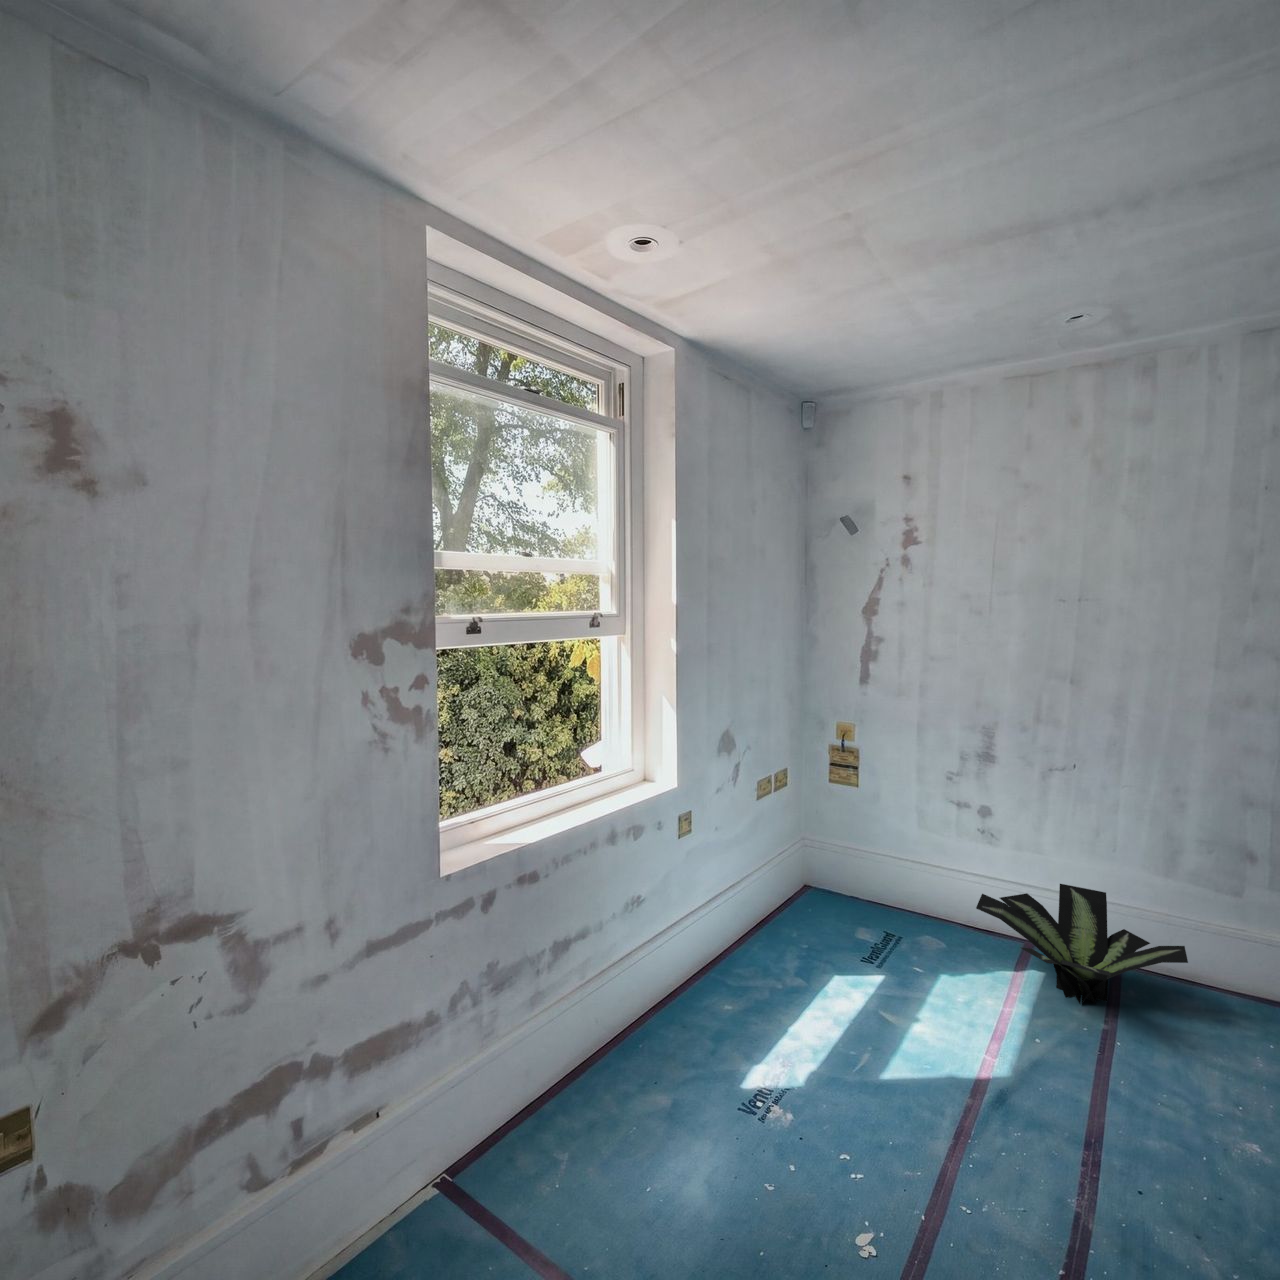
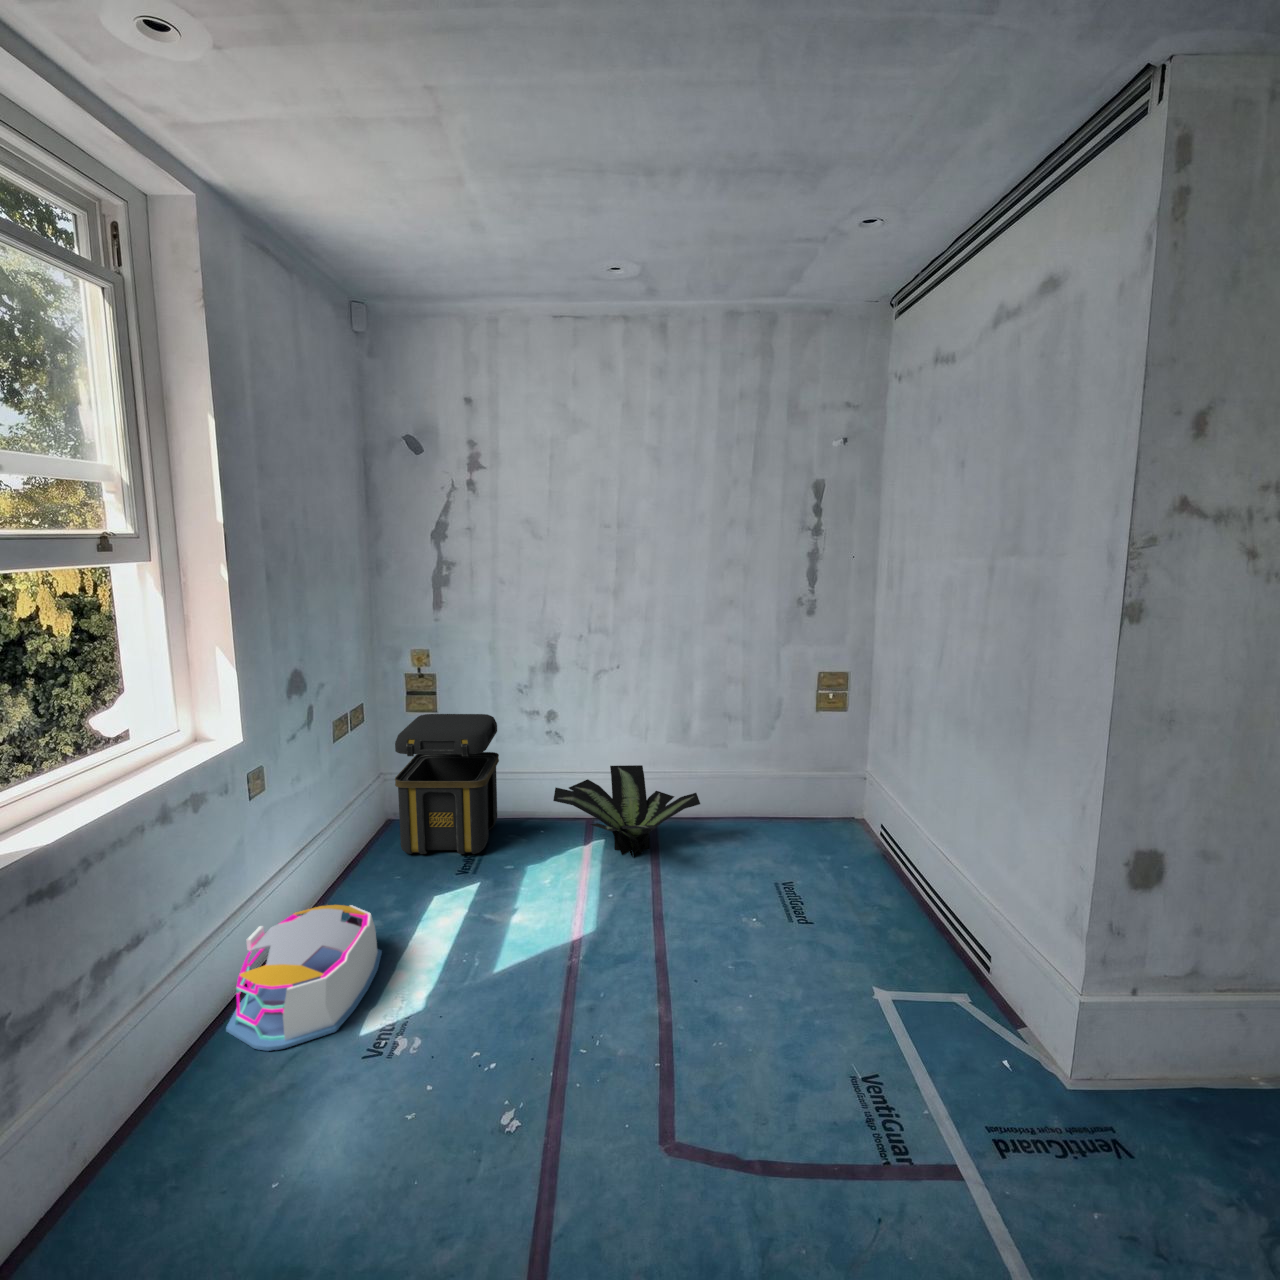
toolbox: none [810,788,920,944] -> present [395,714,499,854]
storage bin: none [640,950,775,1074] -> present [226,905,382,1051]

